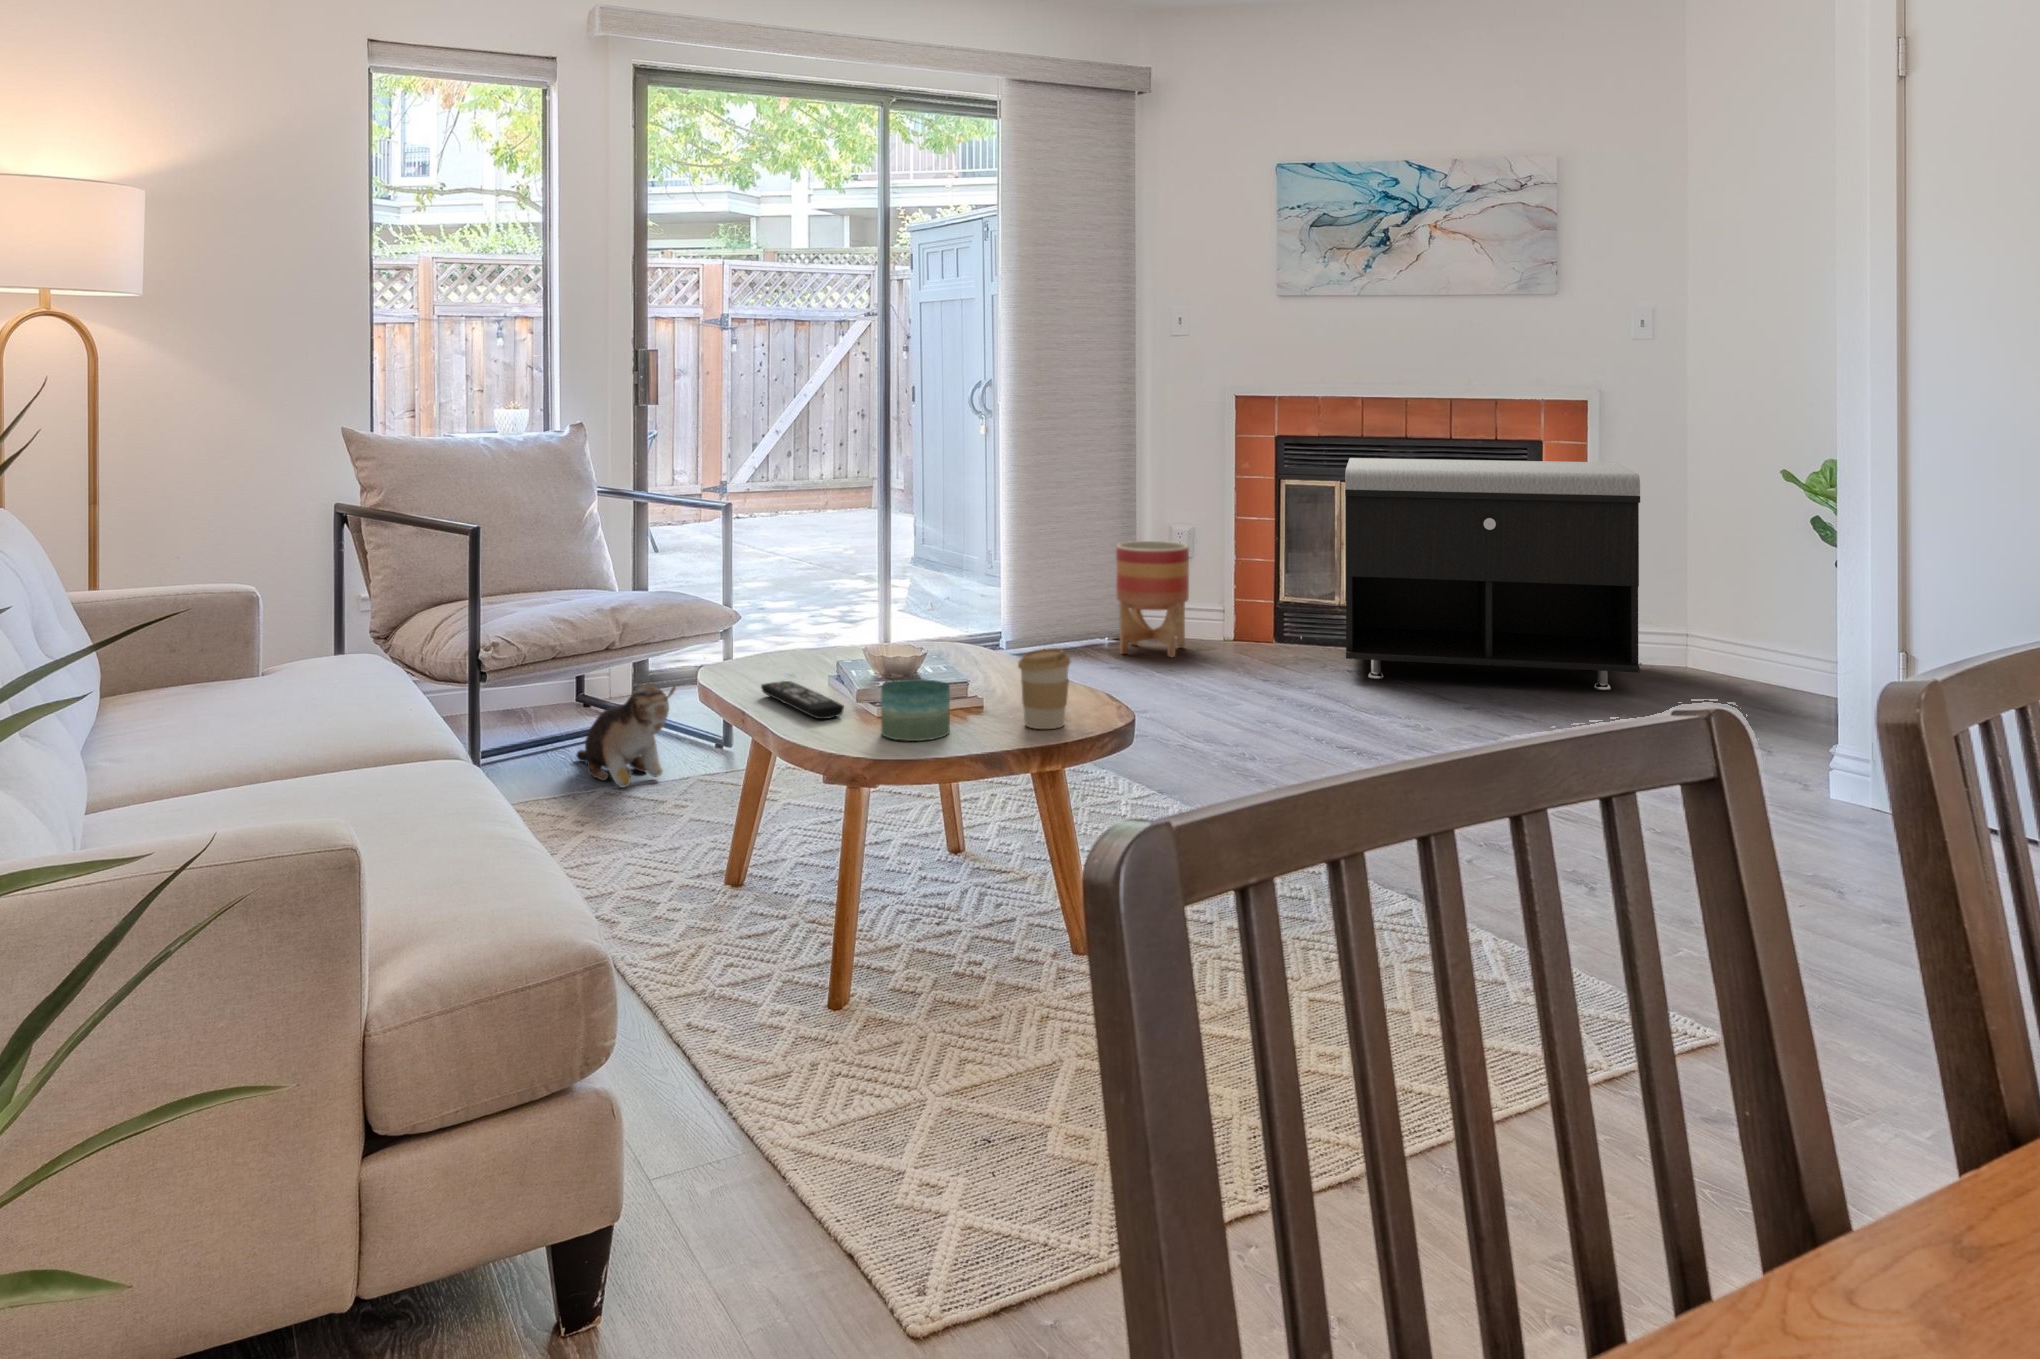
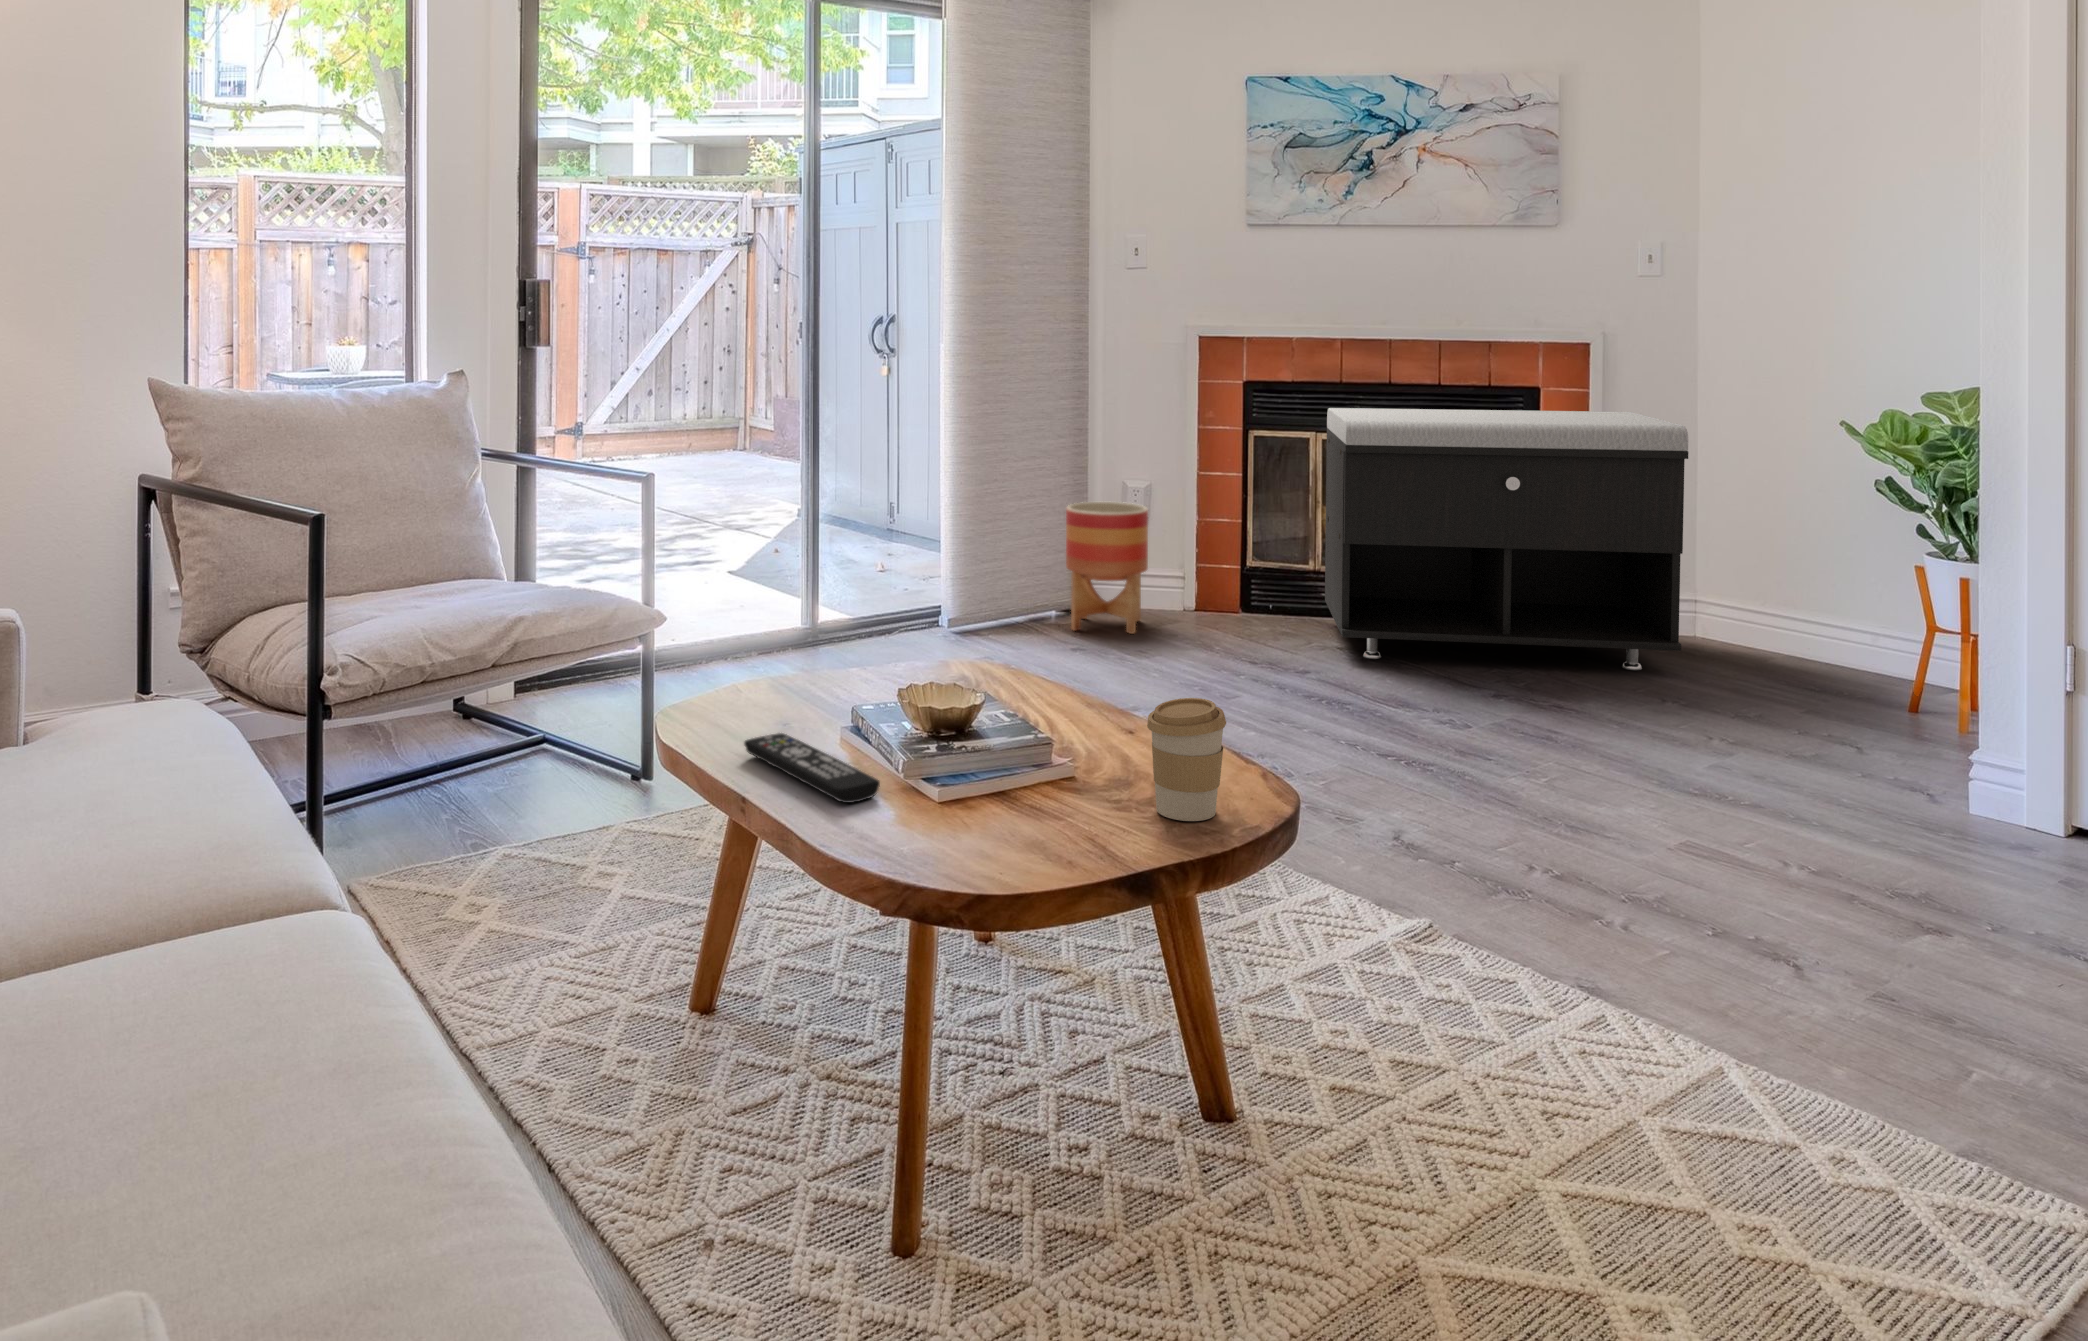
candle: present [881,679,950,741] -> none [951,746,1053,848]
plush toy: present [576,685,676,787] -> none [460,708,594,840]

